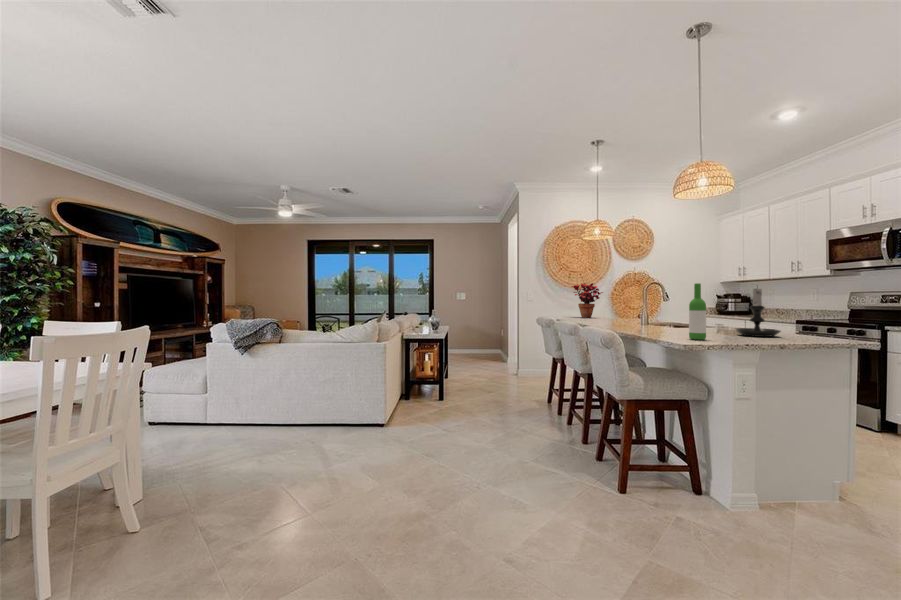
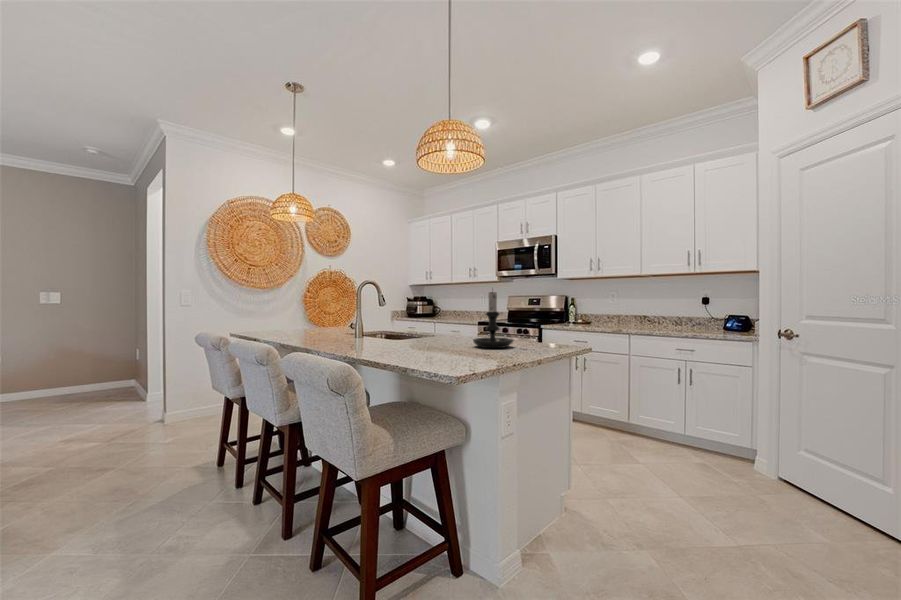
potted plant: present [572,283,603,318] -> none [254,281,300,329]
wine bottle: present [689,283,706,340] -> none [444,284,464,362]

